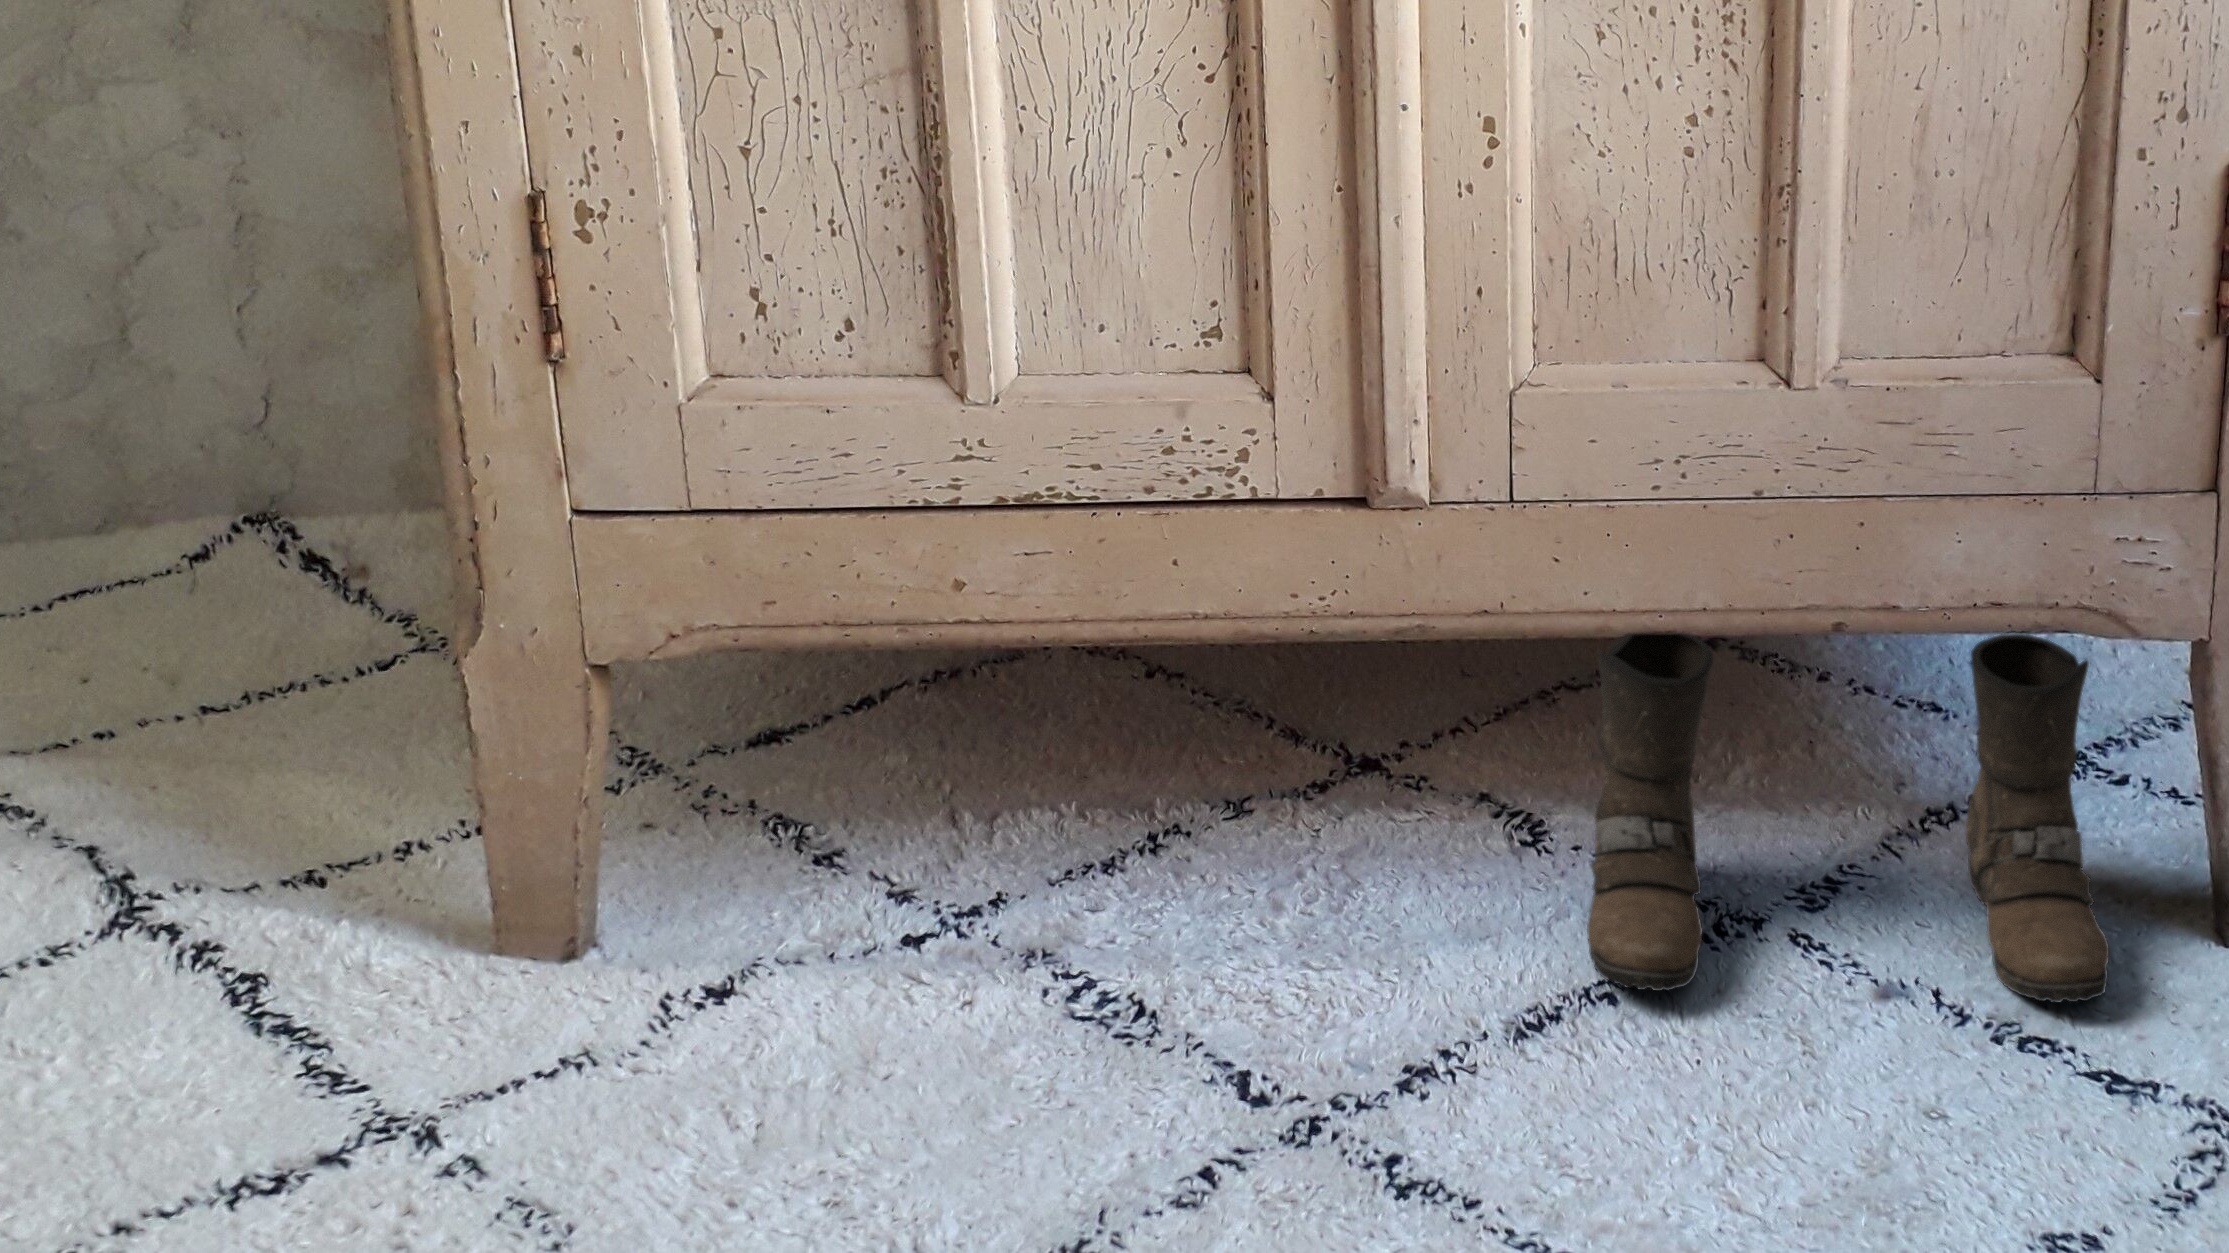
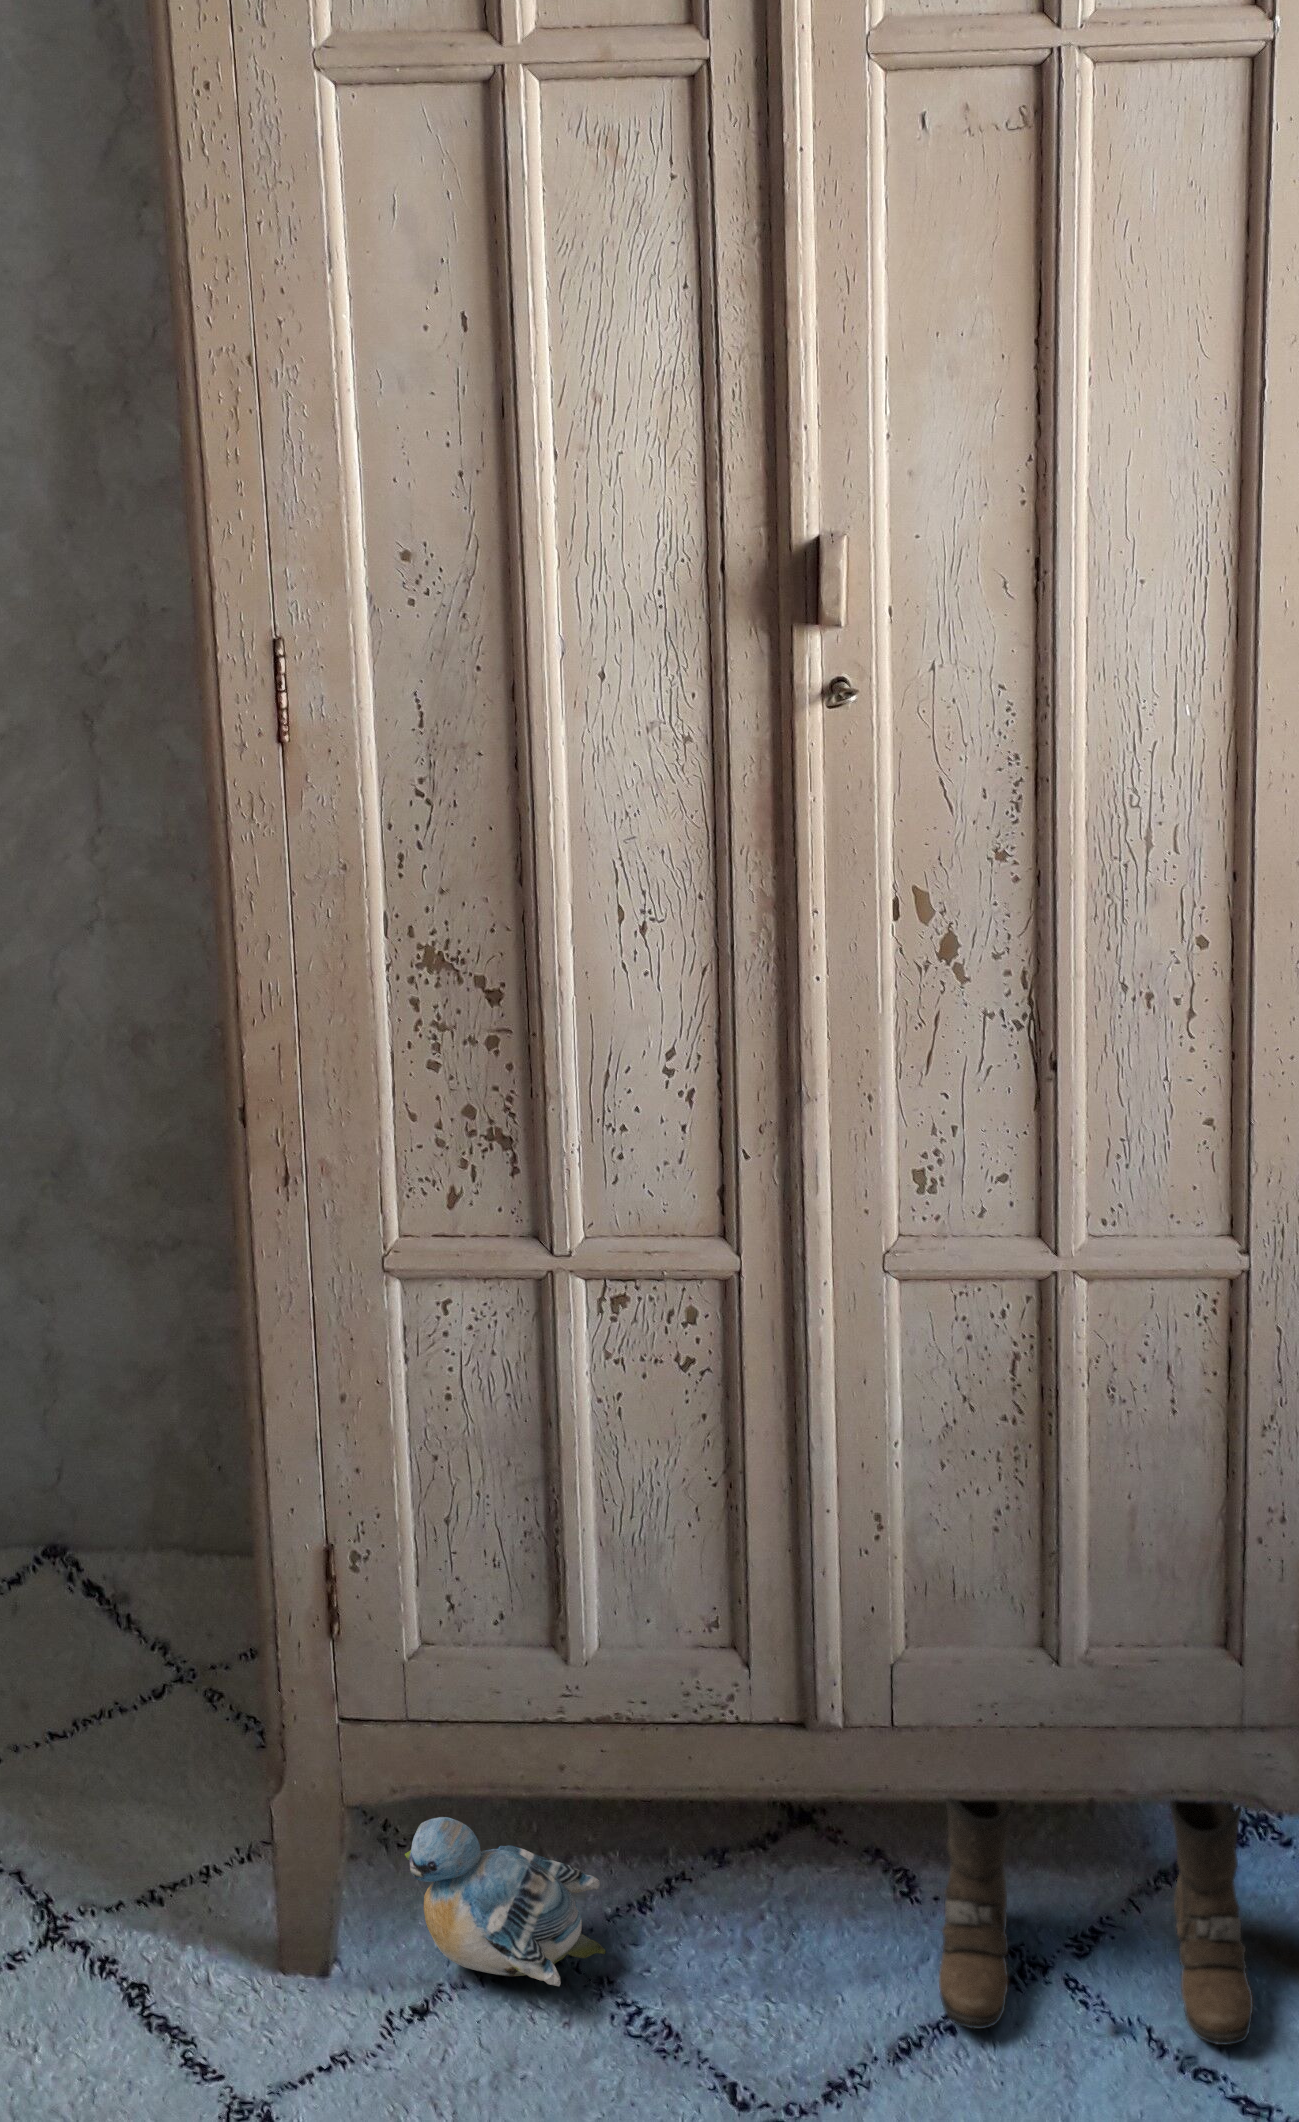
plush toy: none [698,705,1035,946] -> present [405,1817,605,1986]

